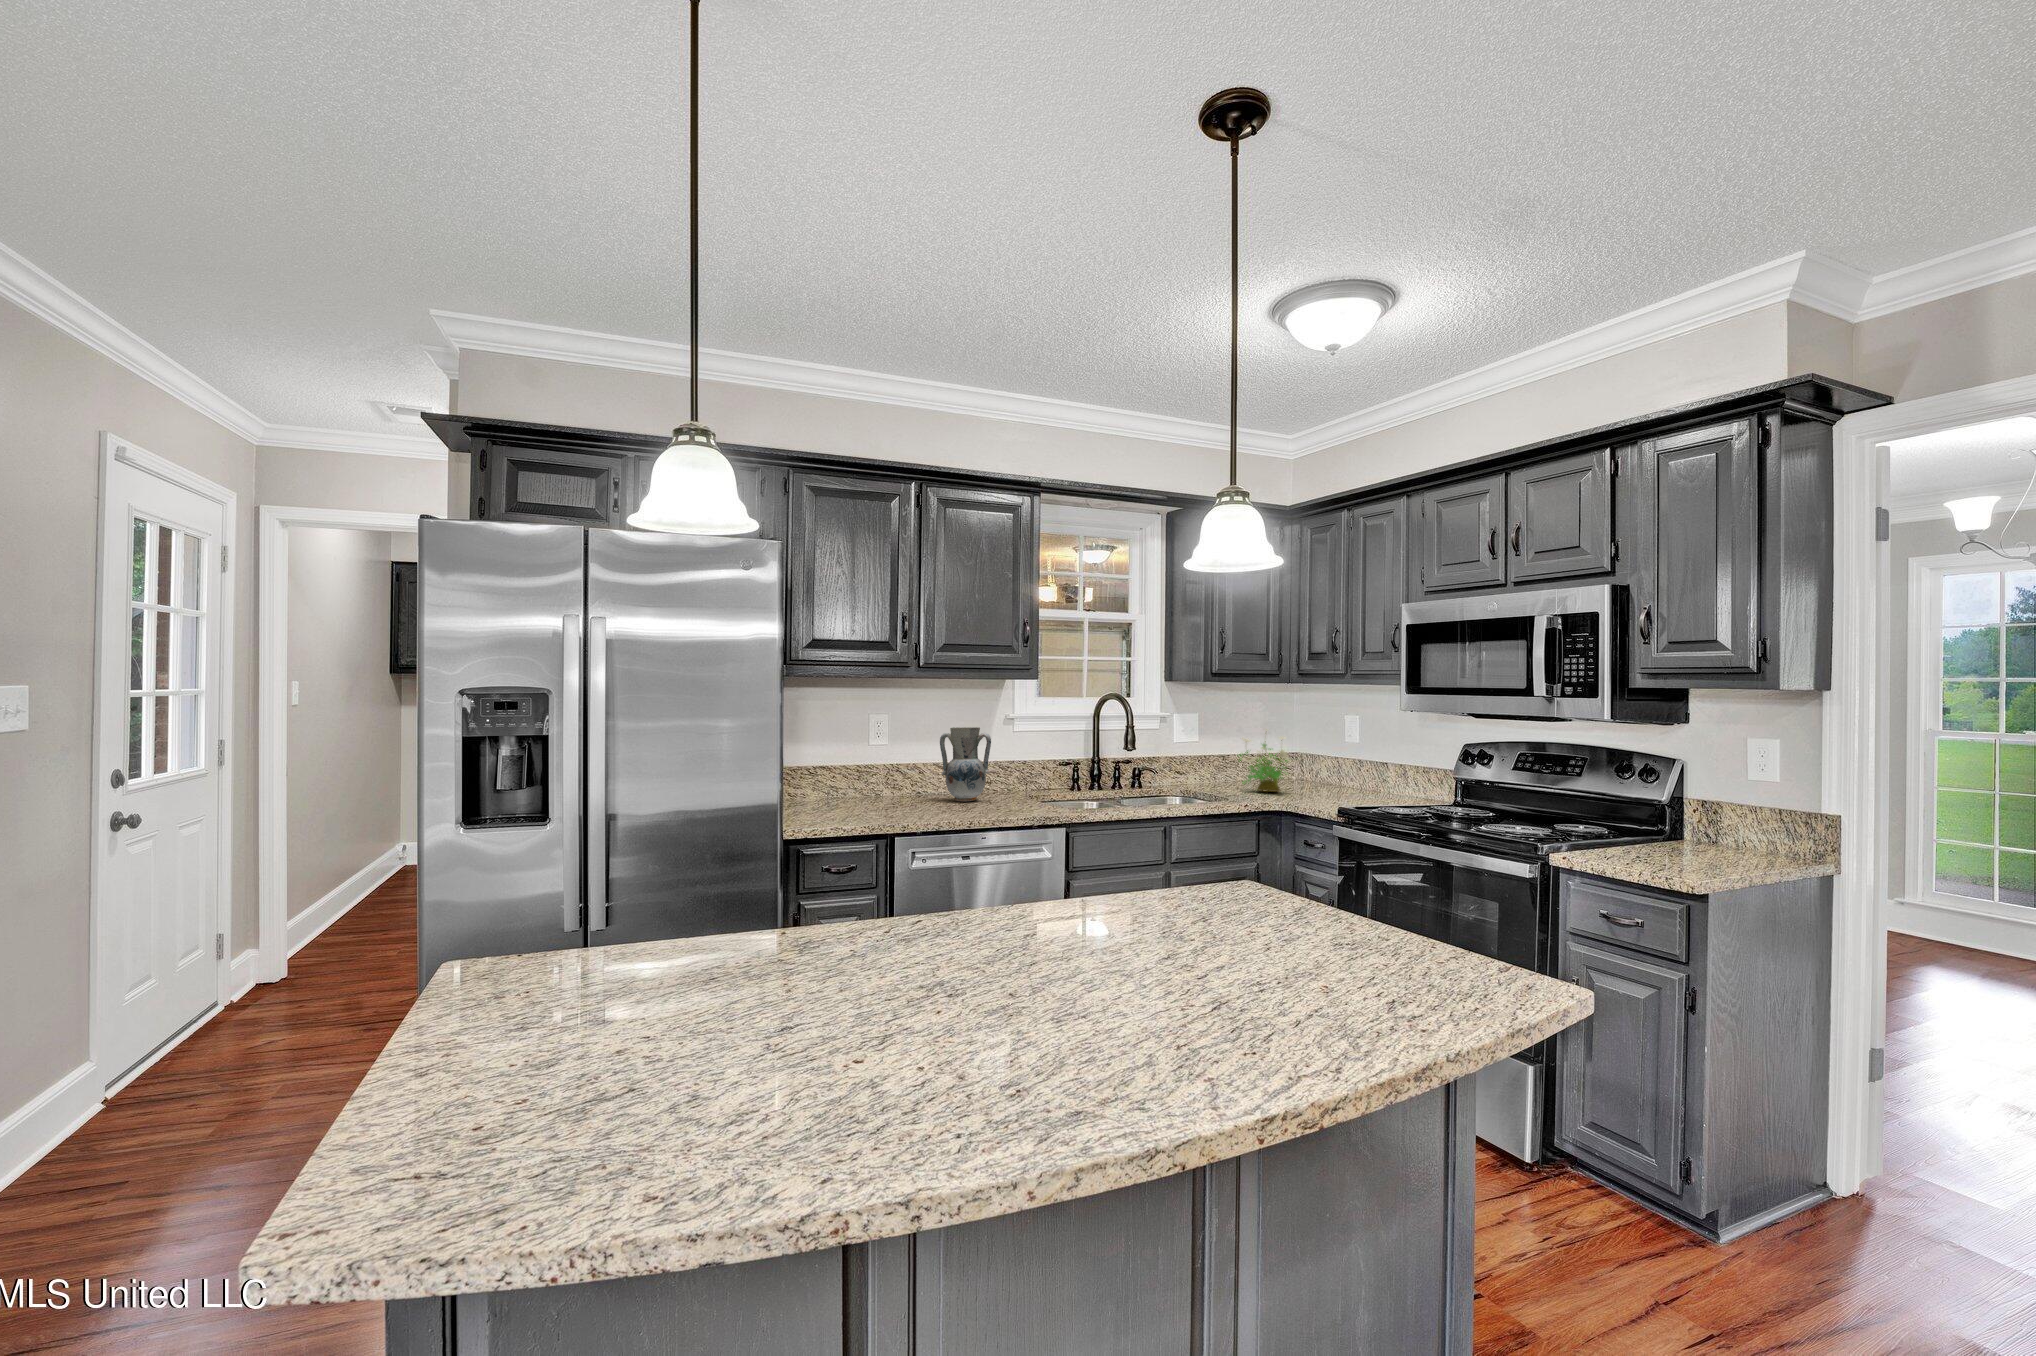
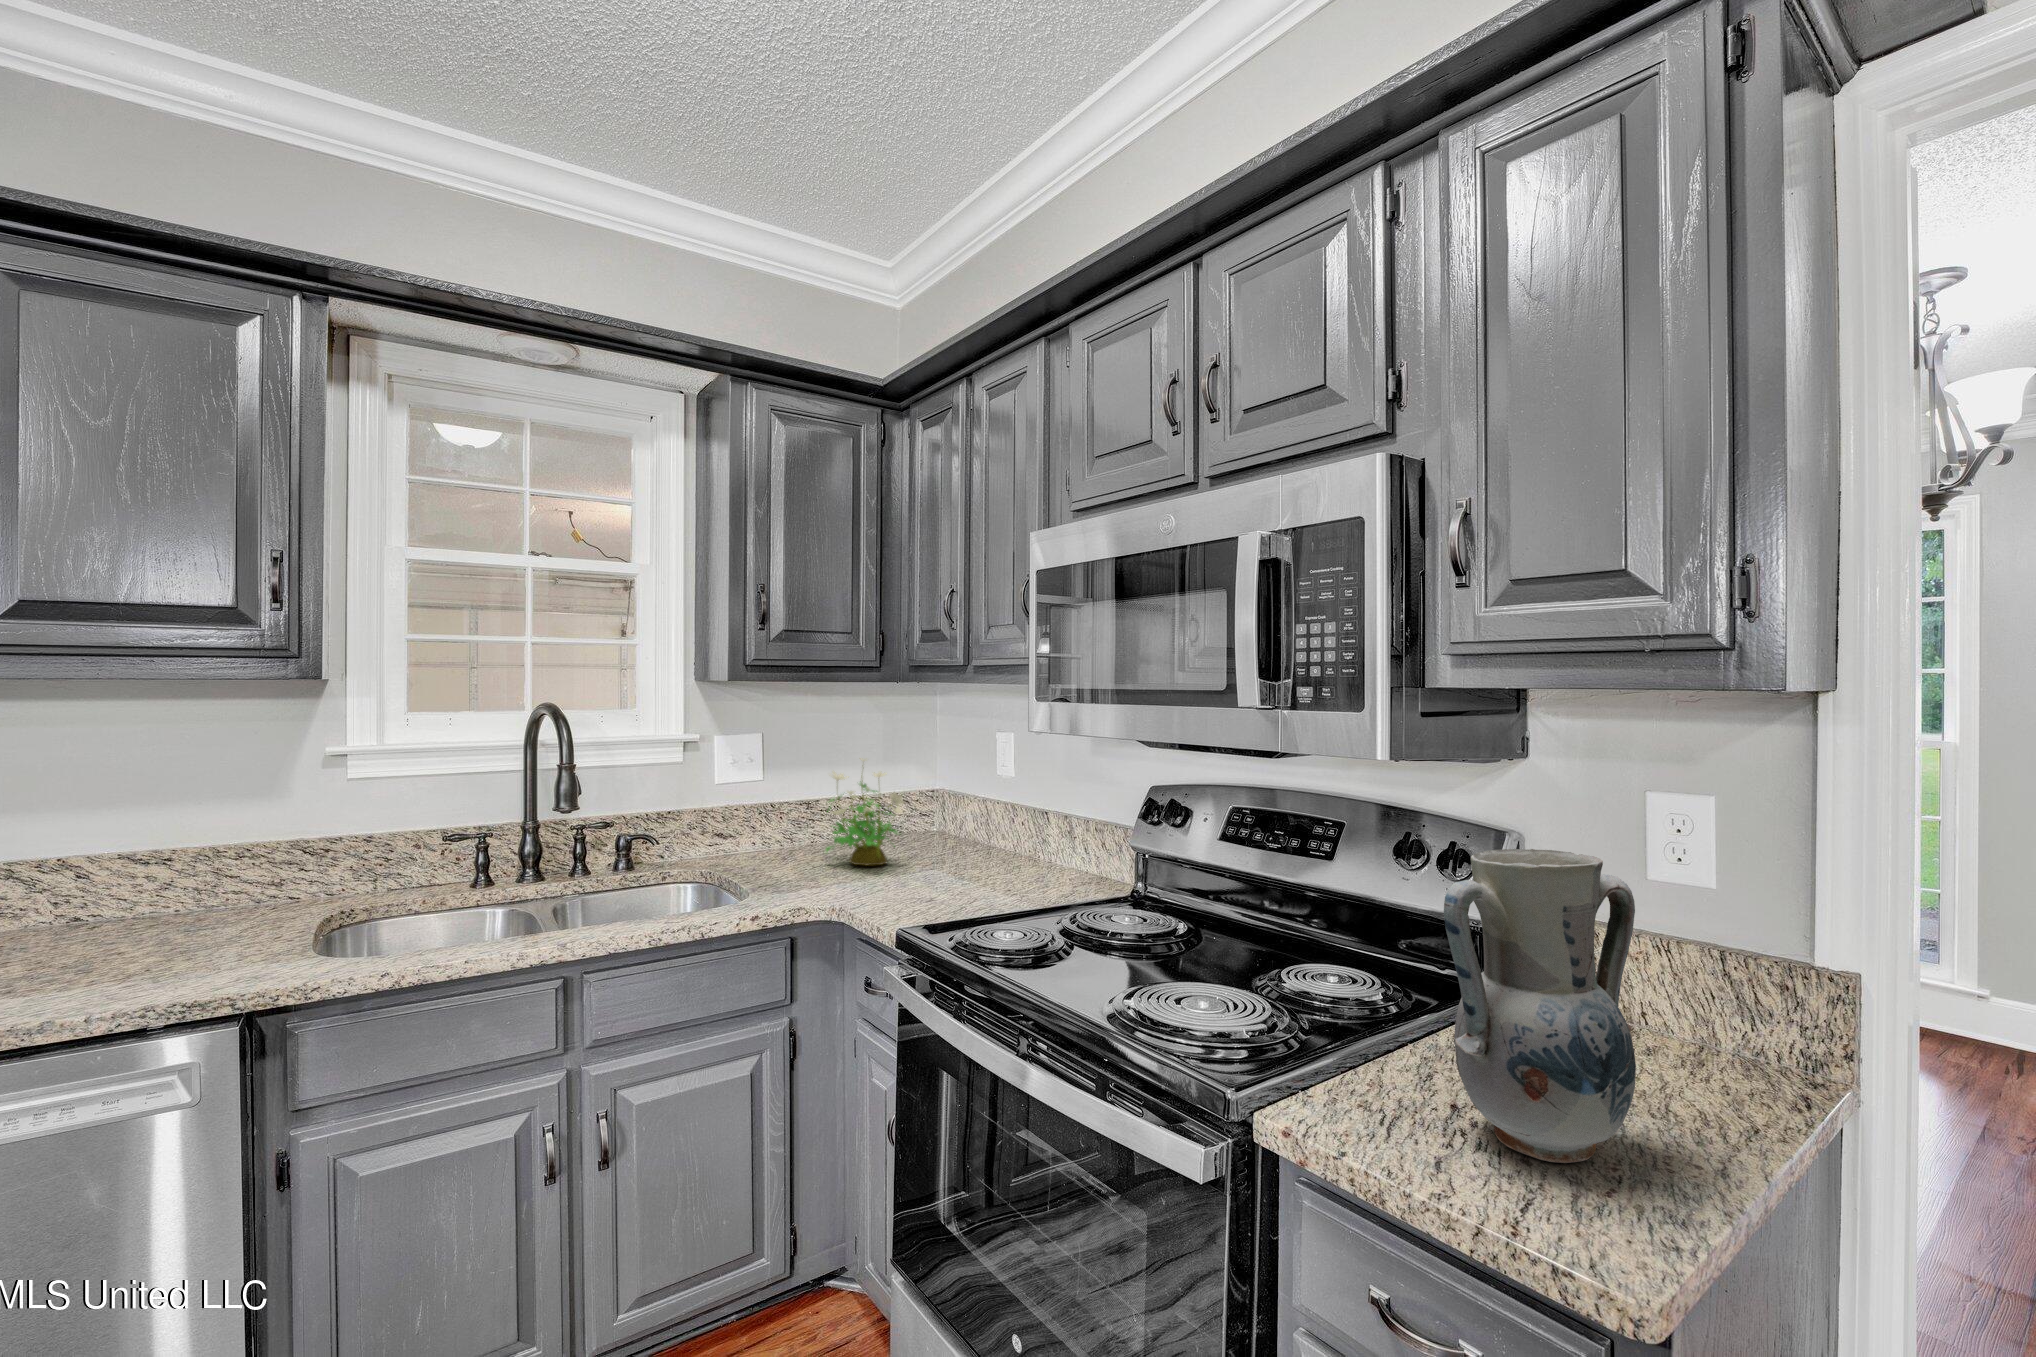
vase: present [940,727,991,801] -> present [1444,849,1636,1163]

